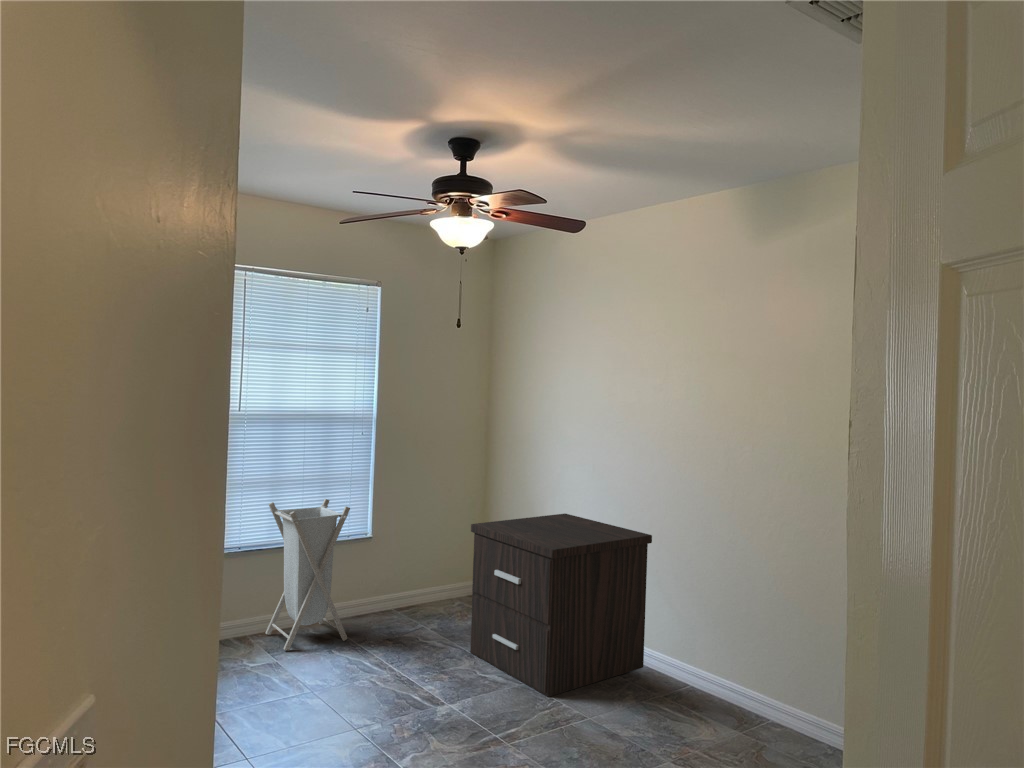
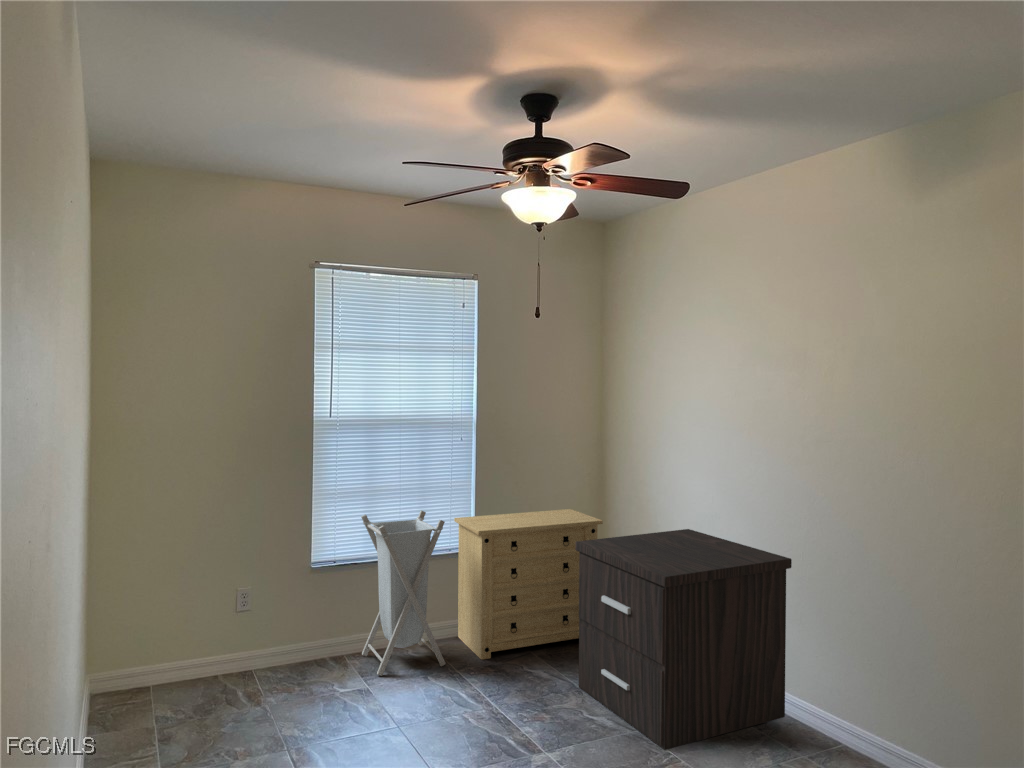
dresser: none [355,498,490,634] -> present [454,509,603,660]

